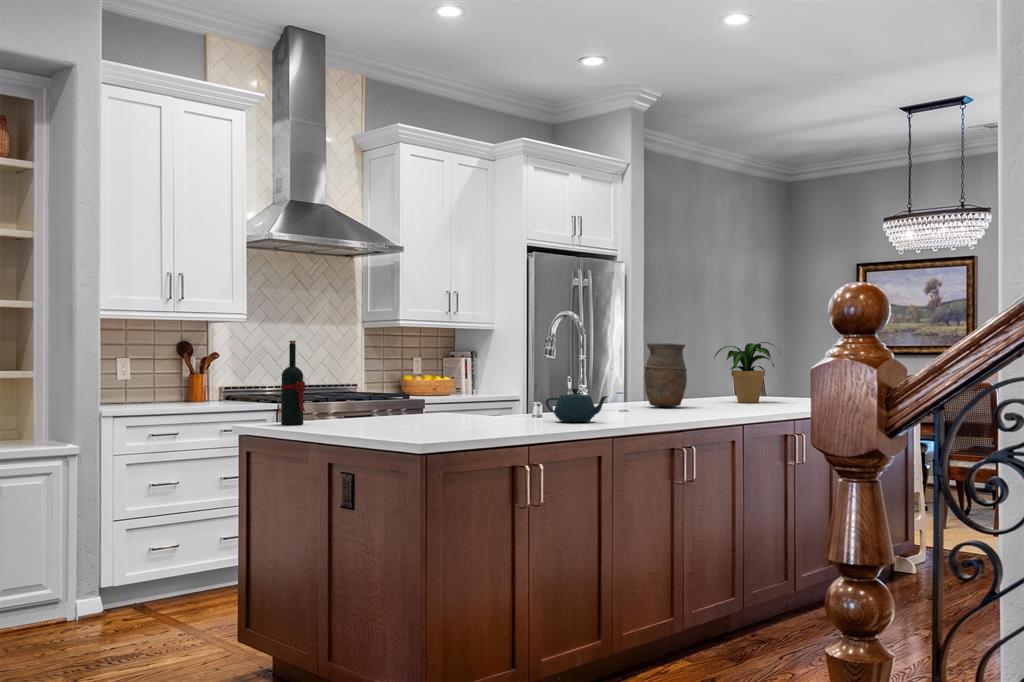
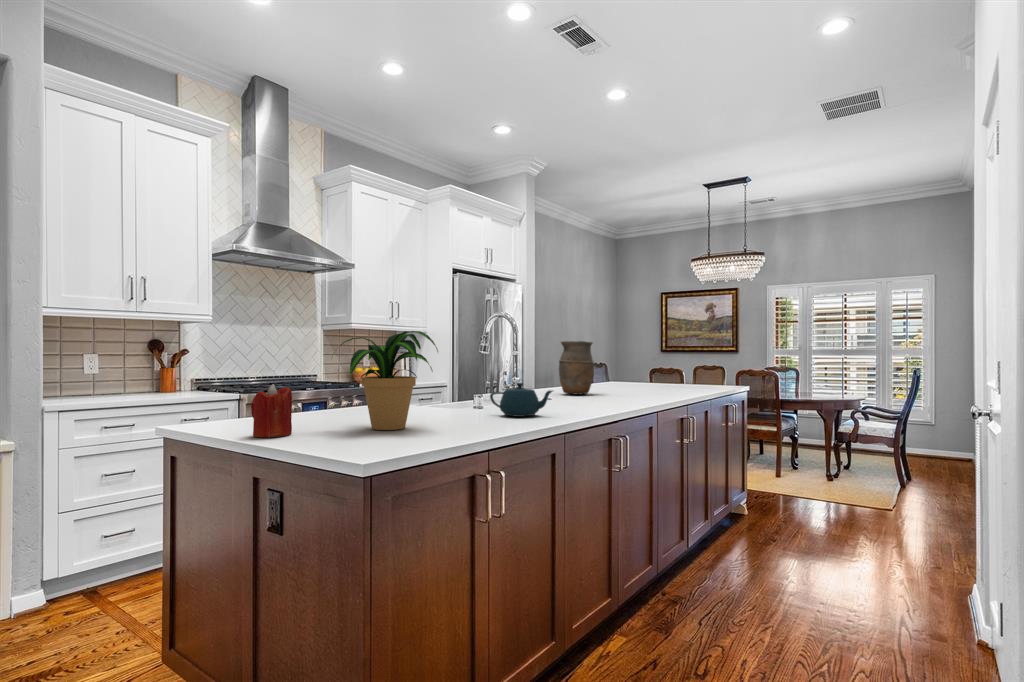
wine bottle: present [281,341,305,425] -> none [207,335,235,427]
potted plant: present [714,342,774,403] -> present [340,331,438,430]
candle: none [327,385,360,431] -> present [251,384,292,438]

